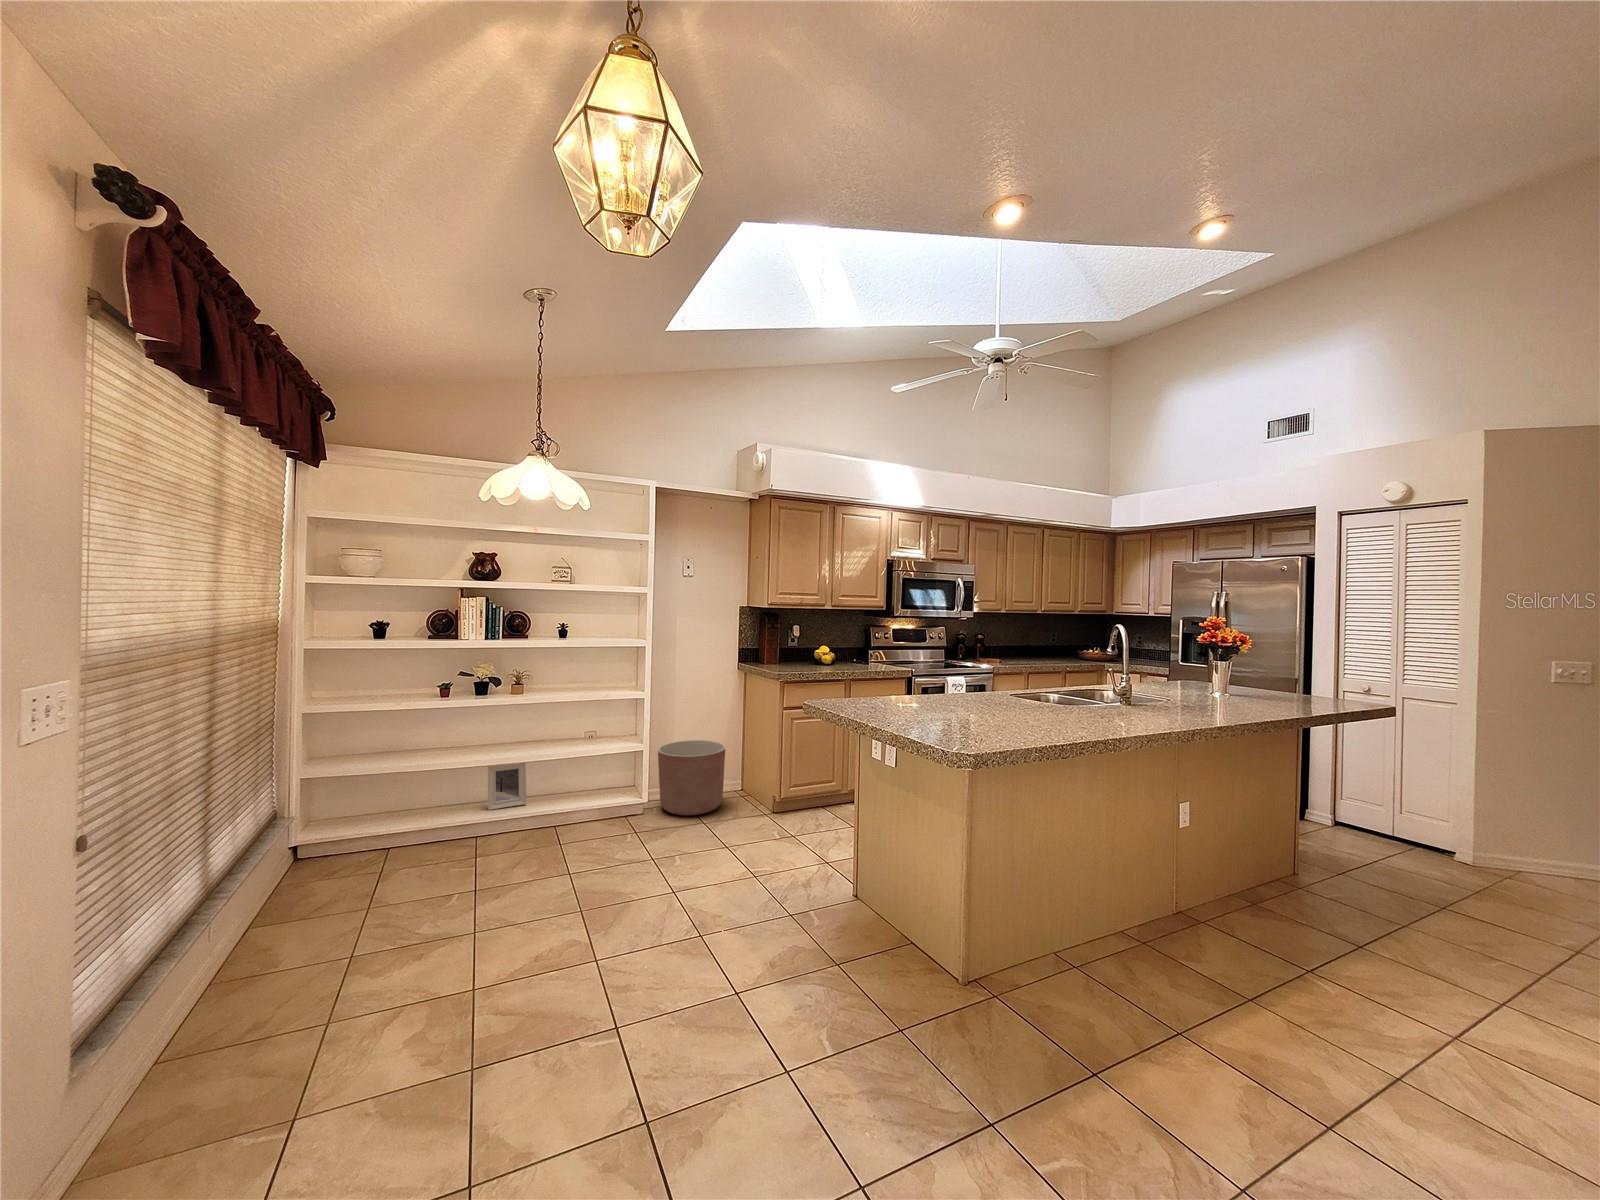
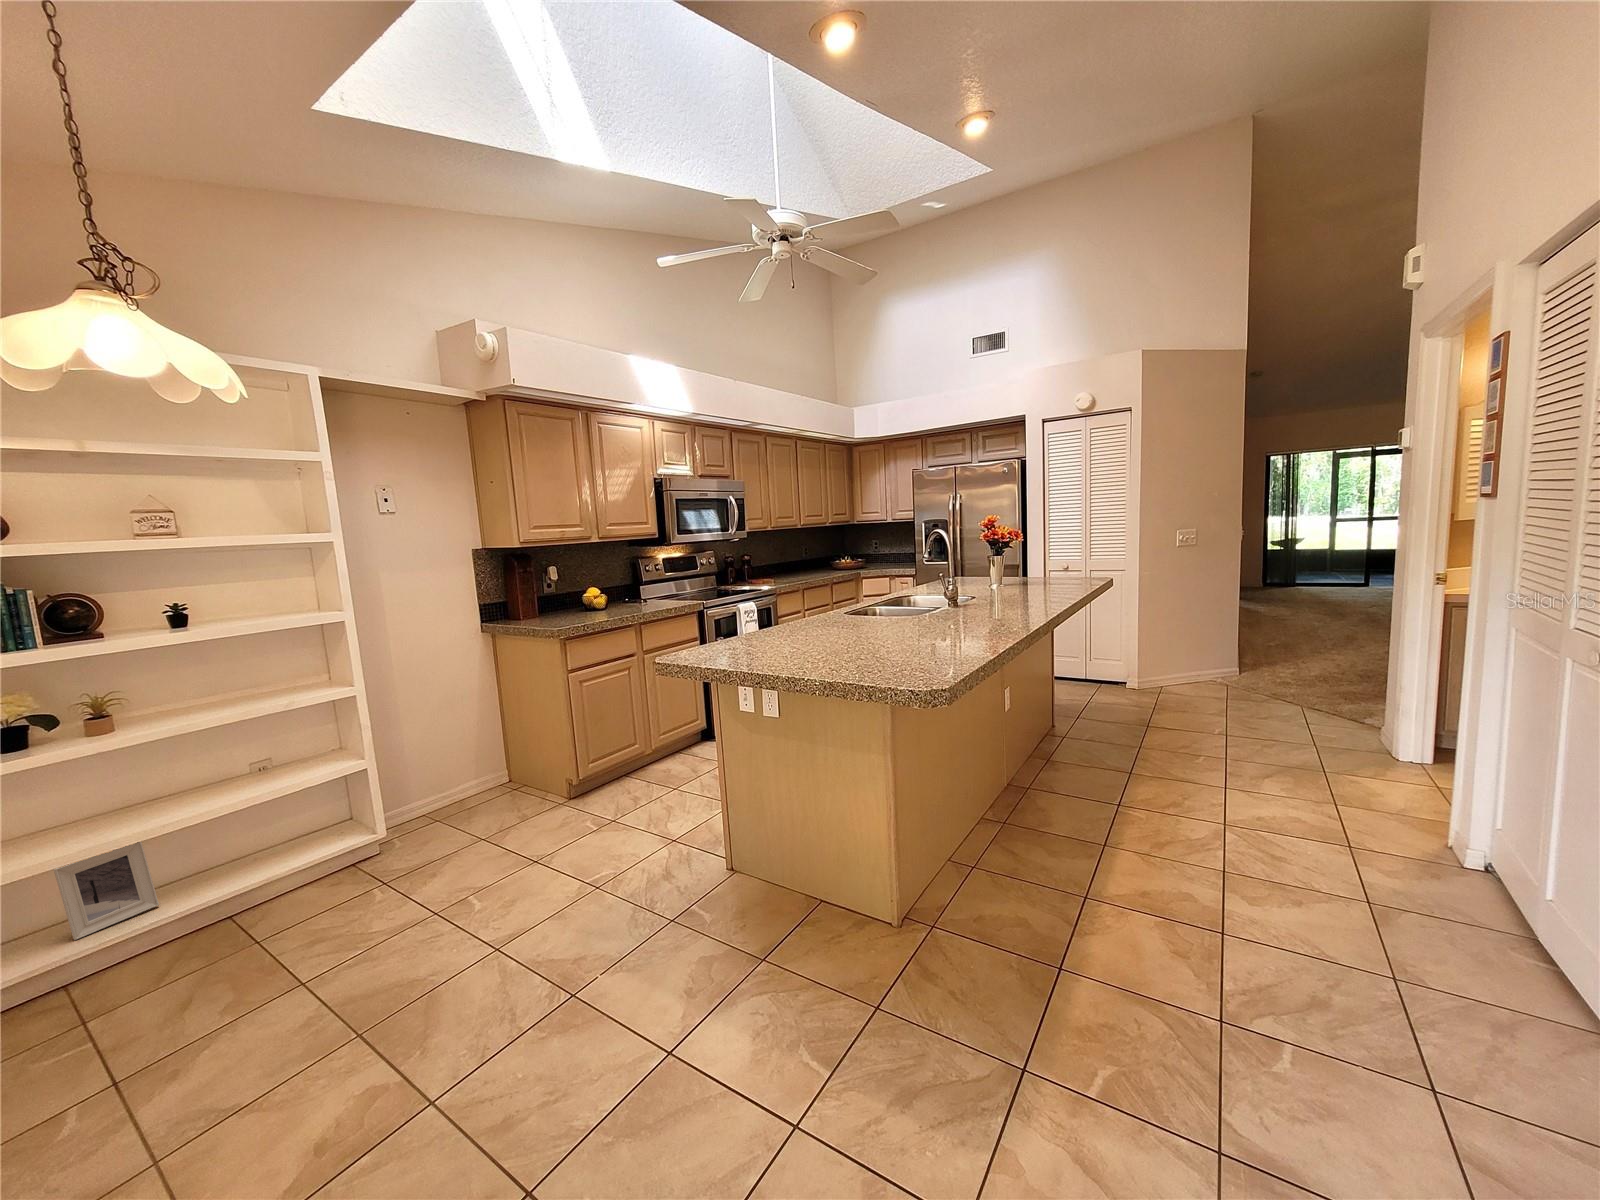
planter: present [658,740,725,815] -> none [388,731,497,840]

